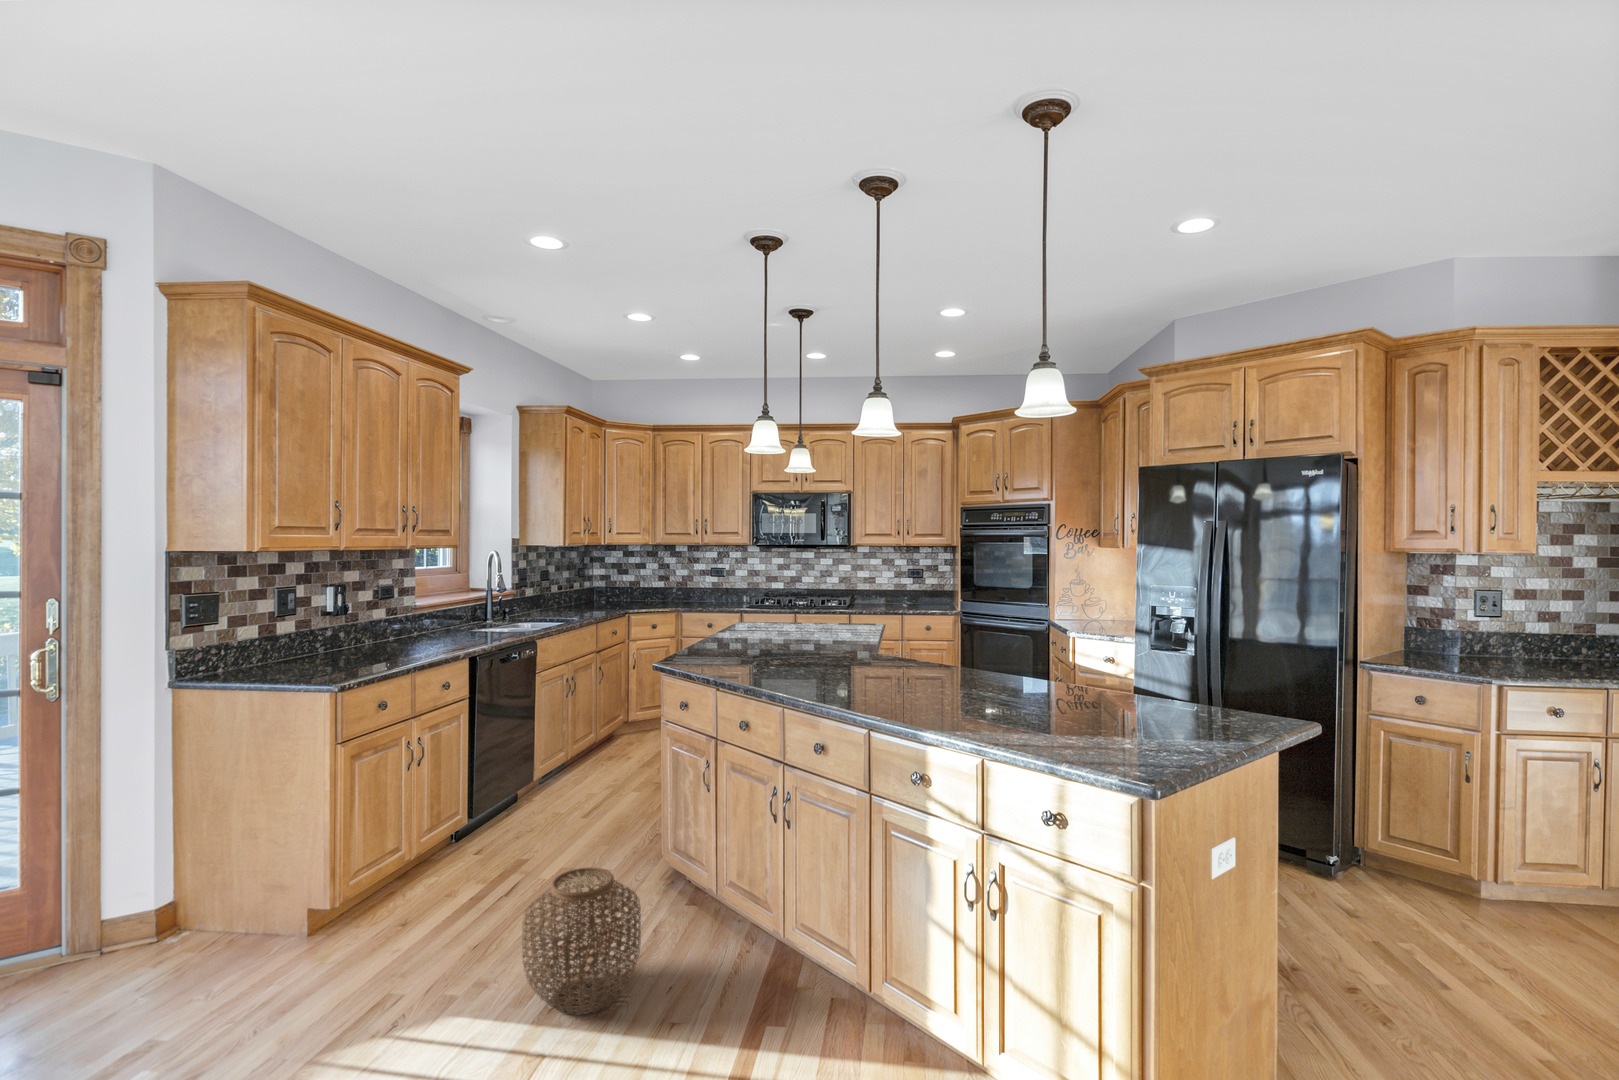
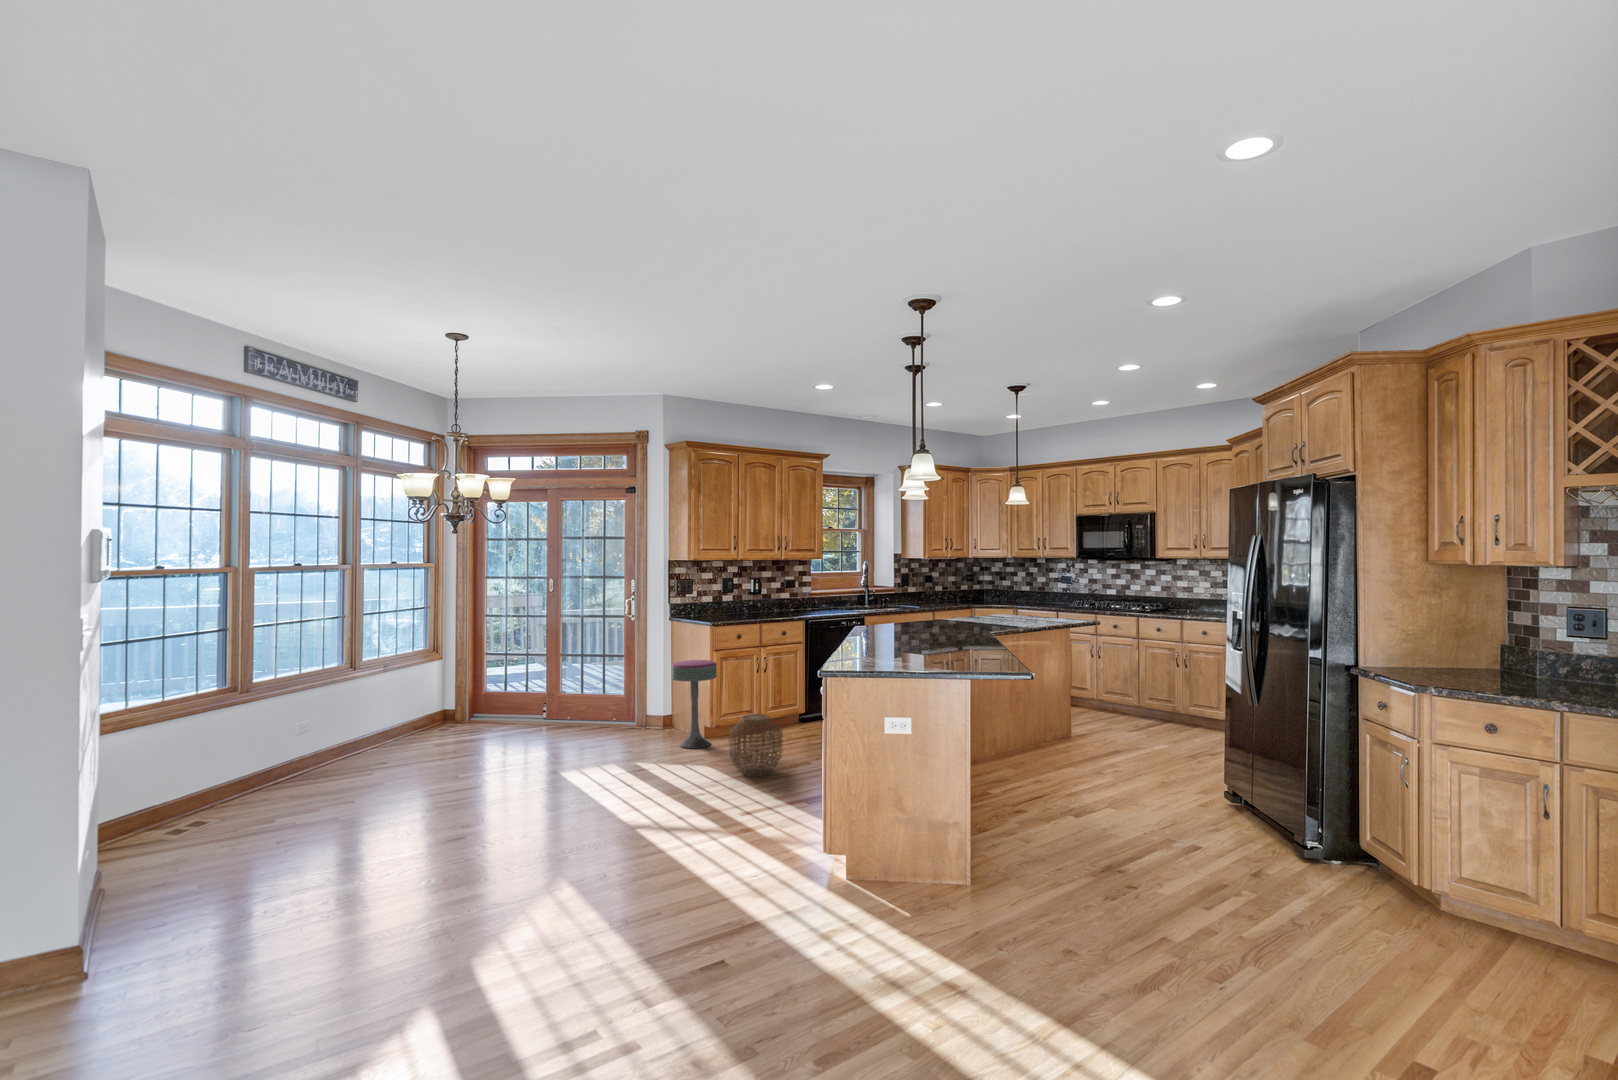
bar stool: none [255,772,377,994] -> present [671,660,717,748]

